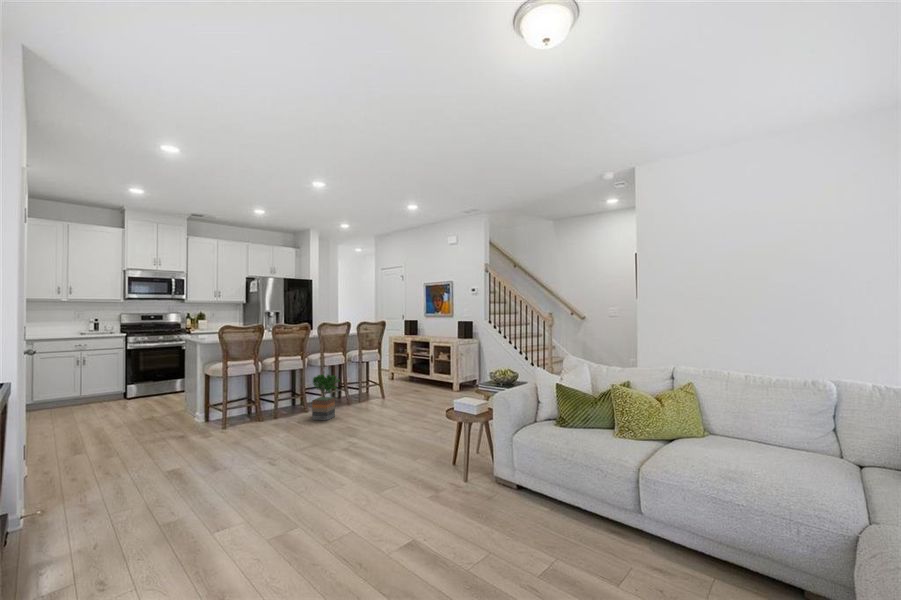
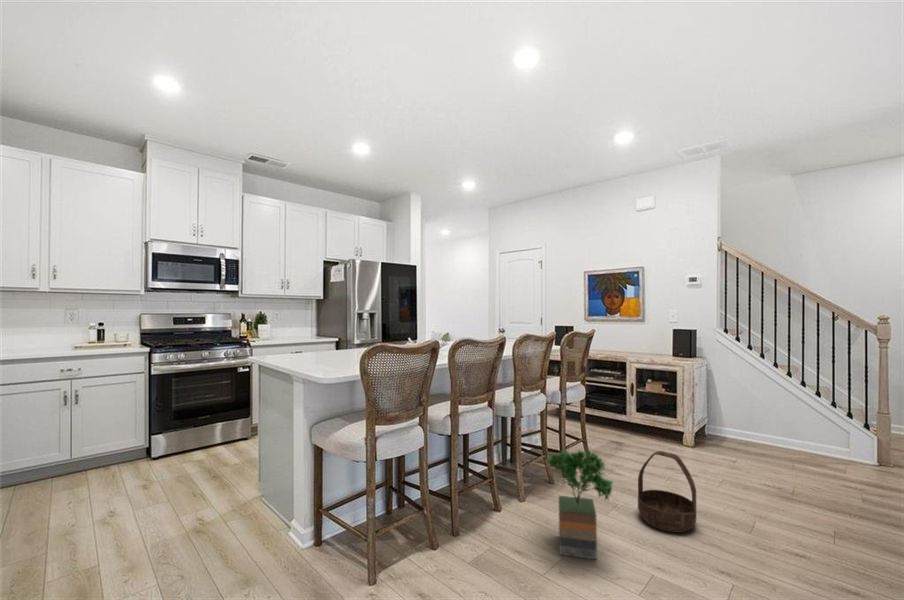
basket: none [368,378,394,414] -> present [638,451,696,533]

